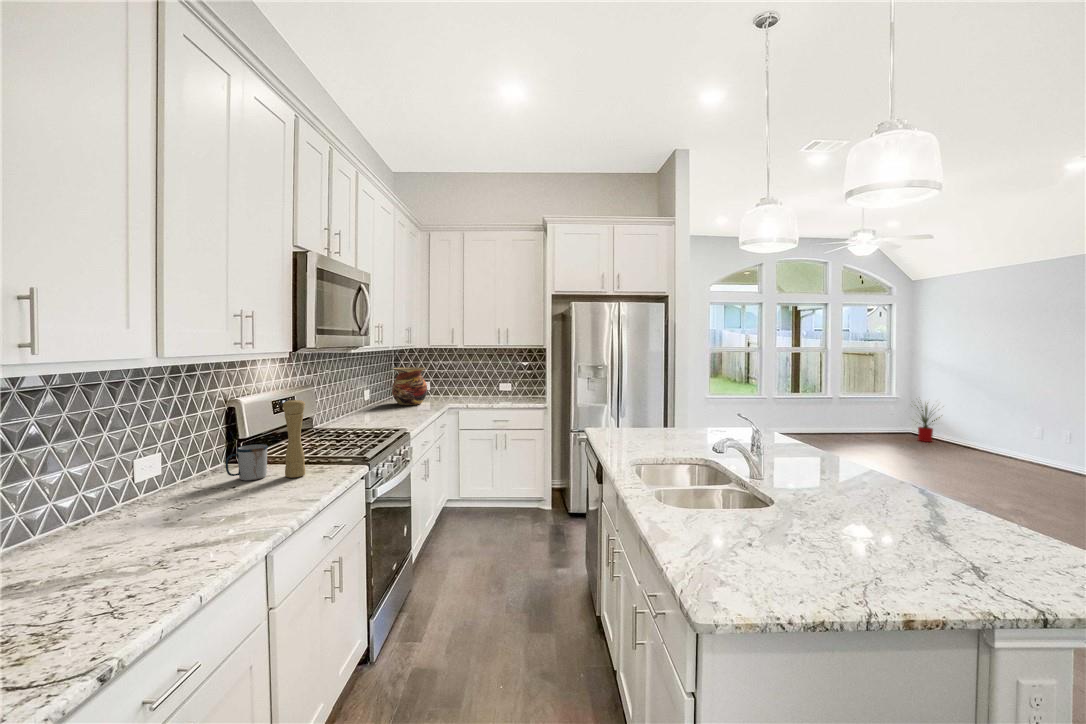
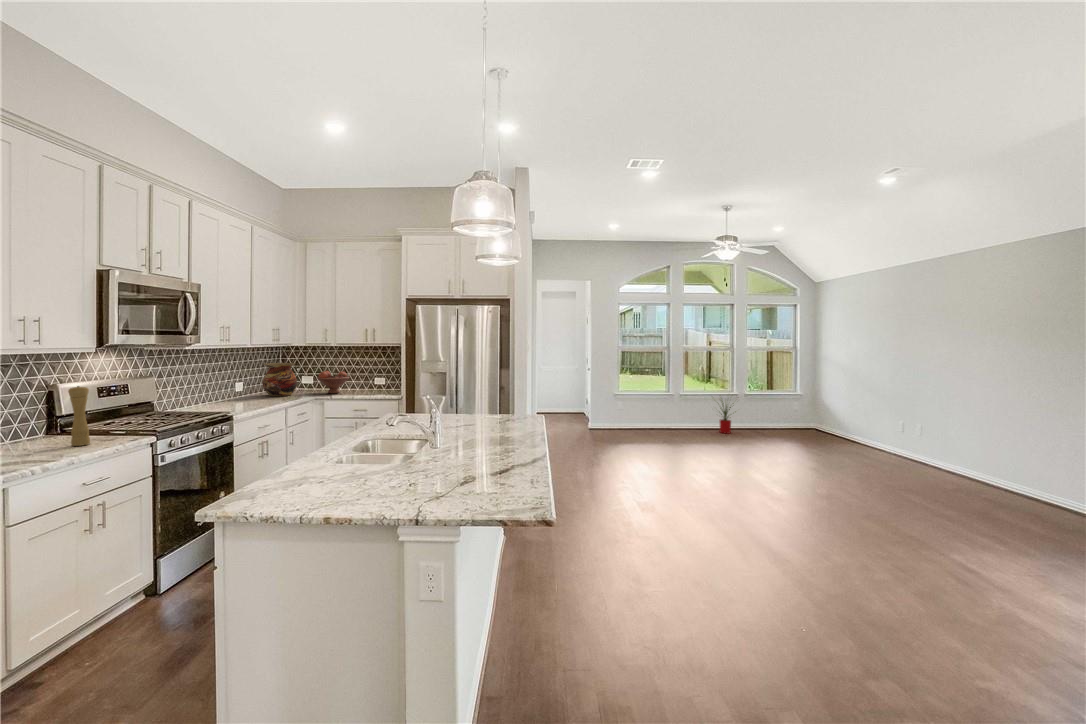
fruit bowl: none [445,376,479,401] -> present [317,371,350,393]
house plant: present [917,403,940,442] -> present [719,401,731,433]
mug: present [226,444,268,480] -> none [19,421,59,448]

